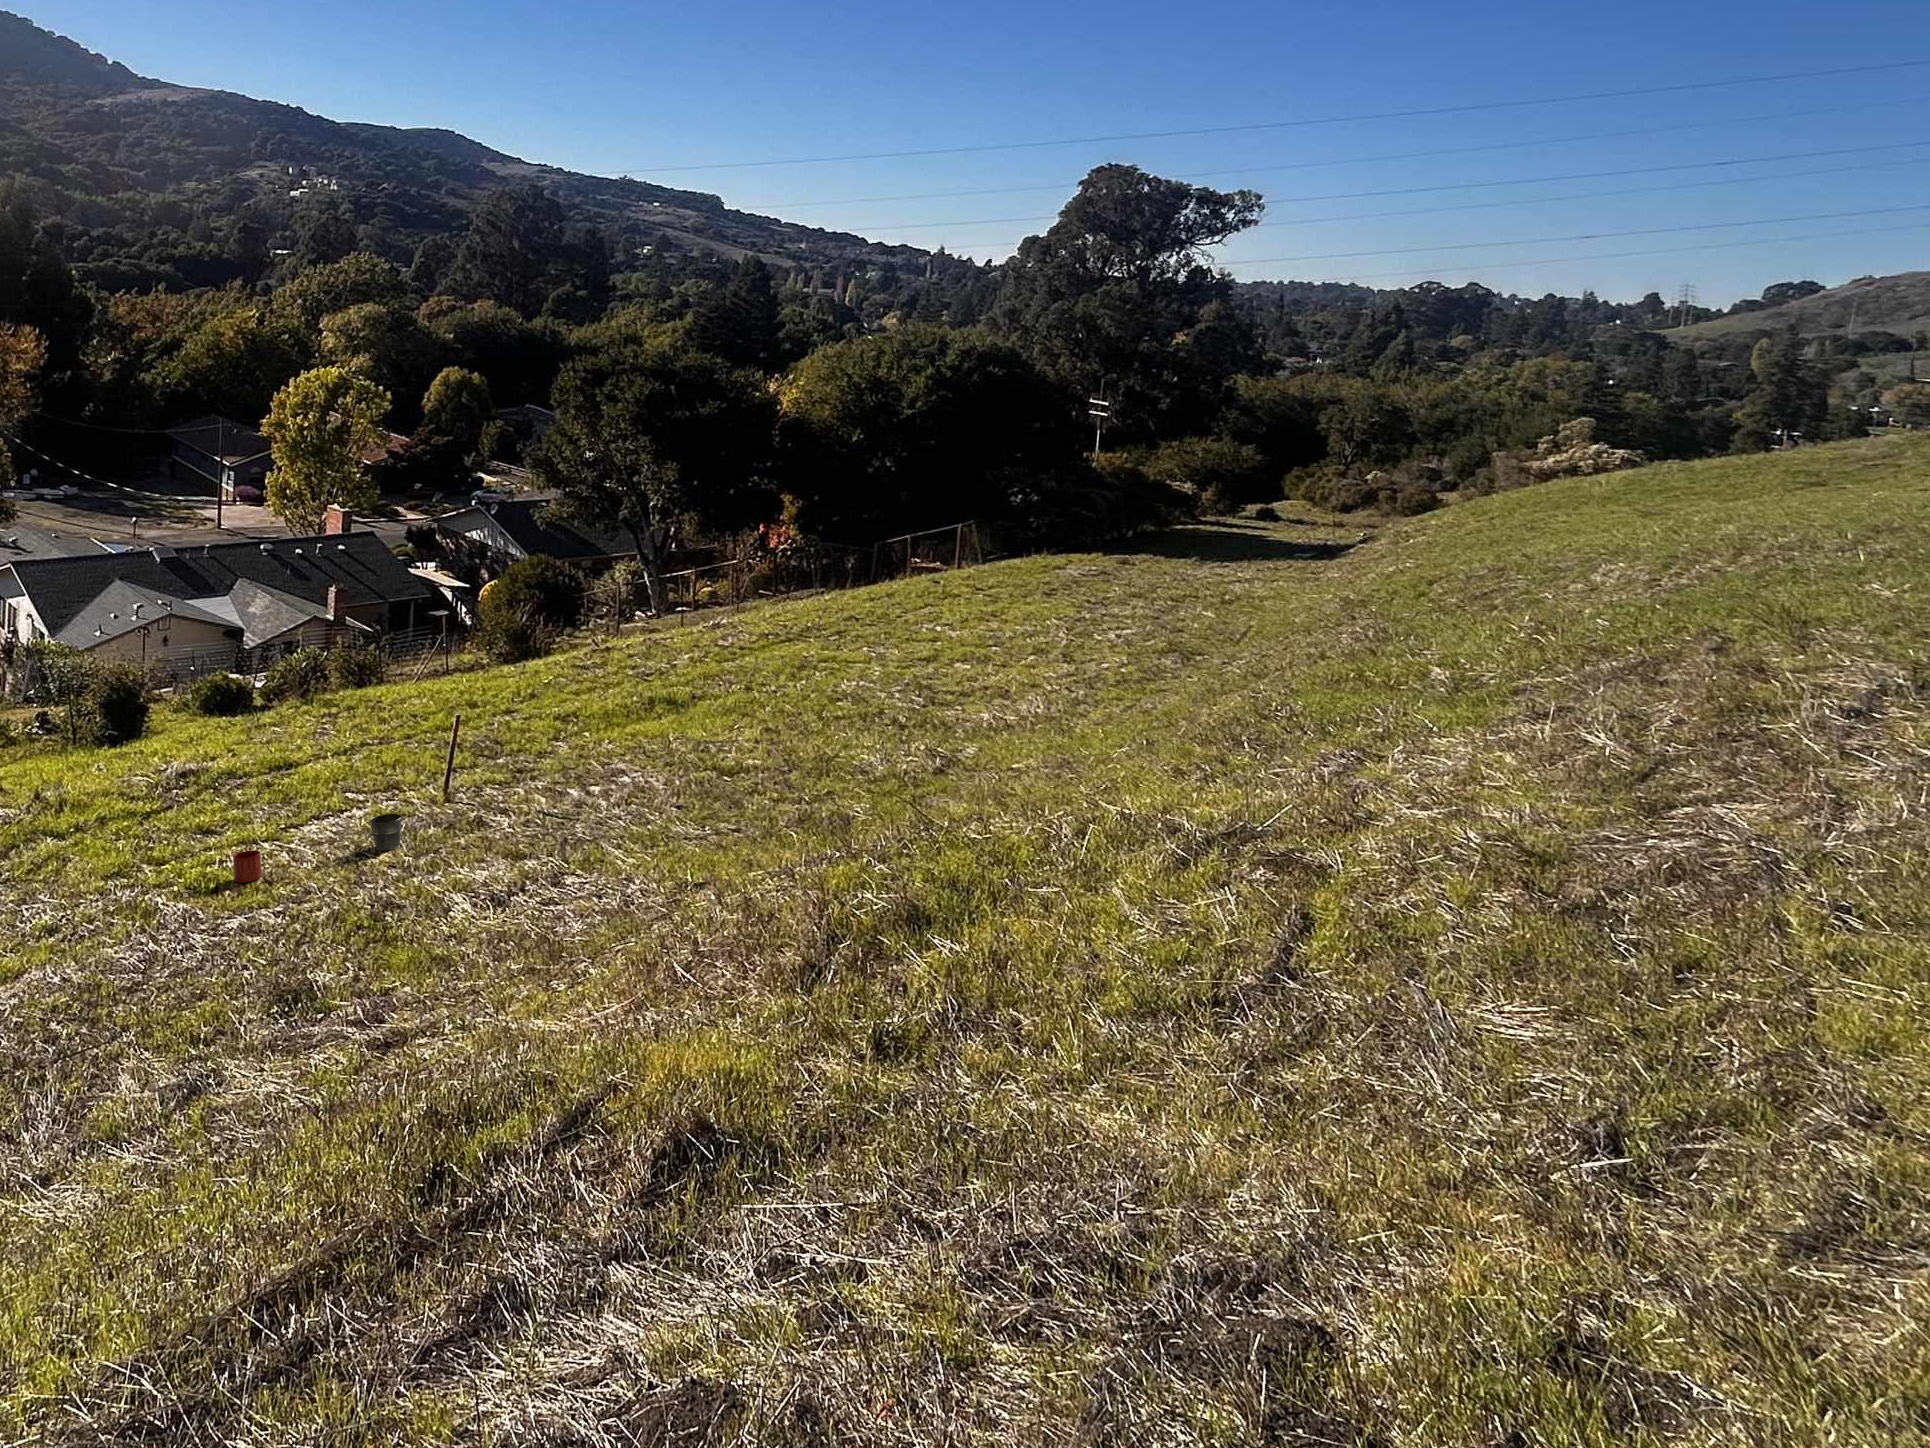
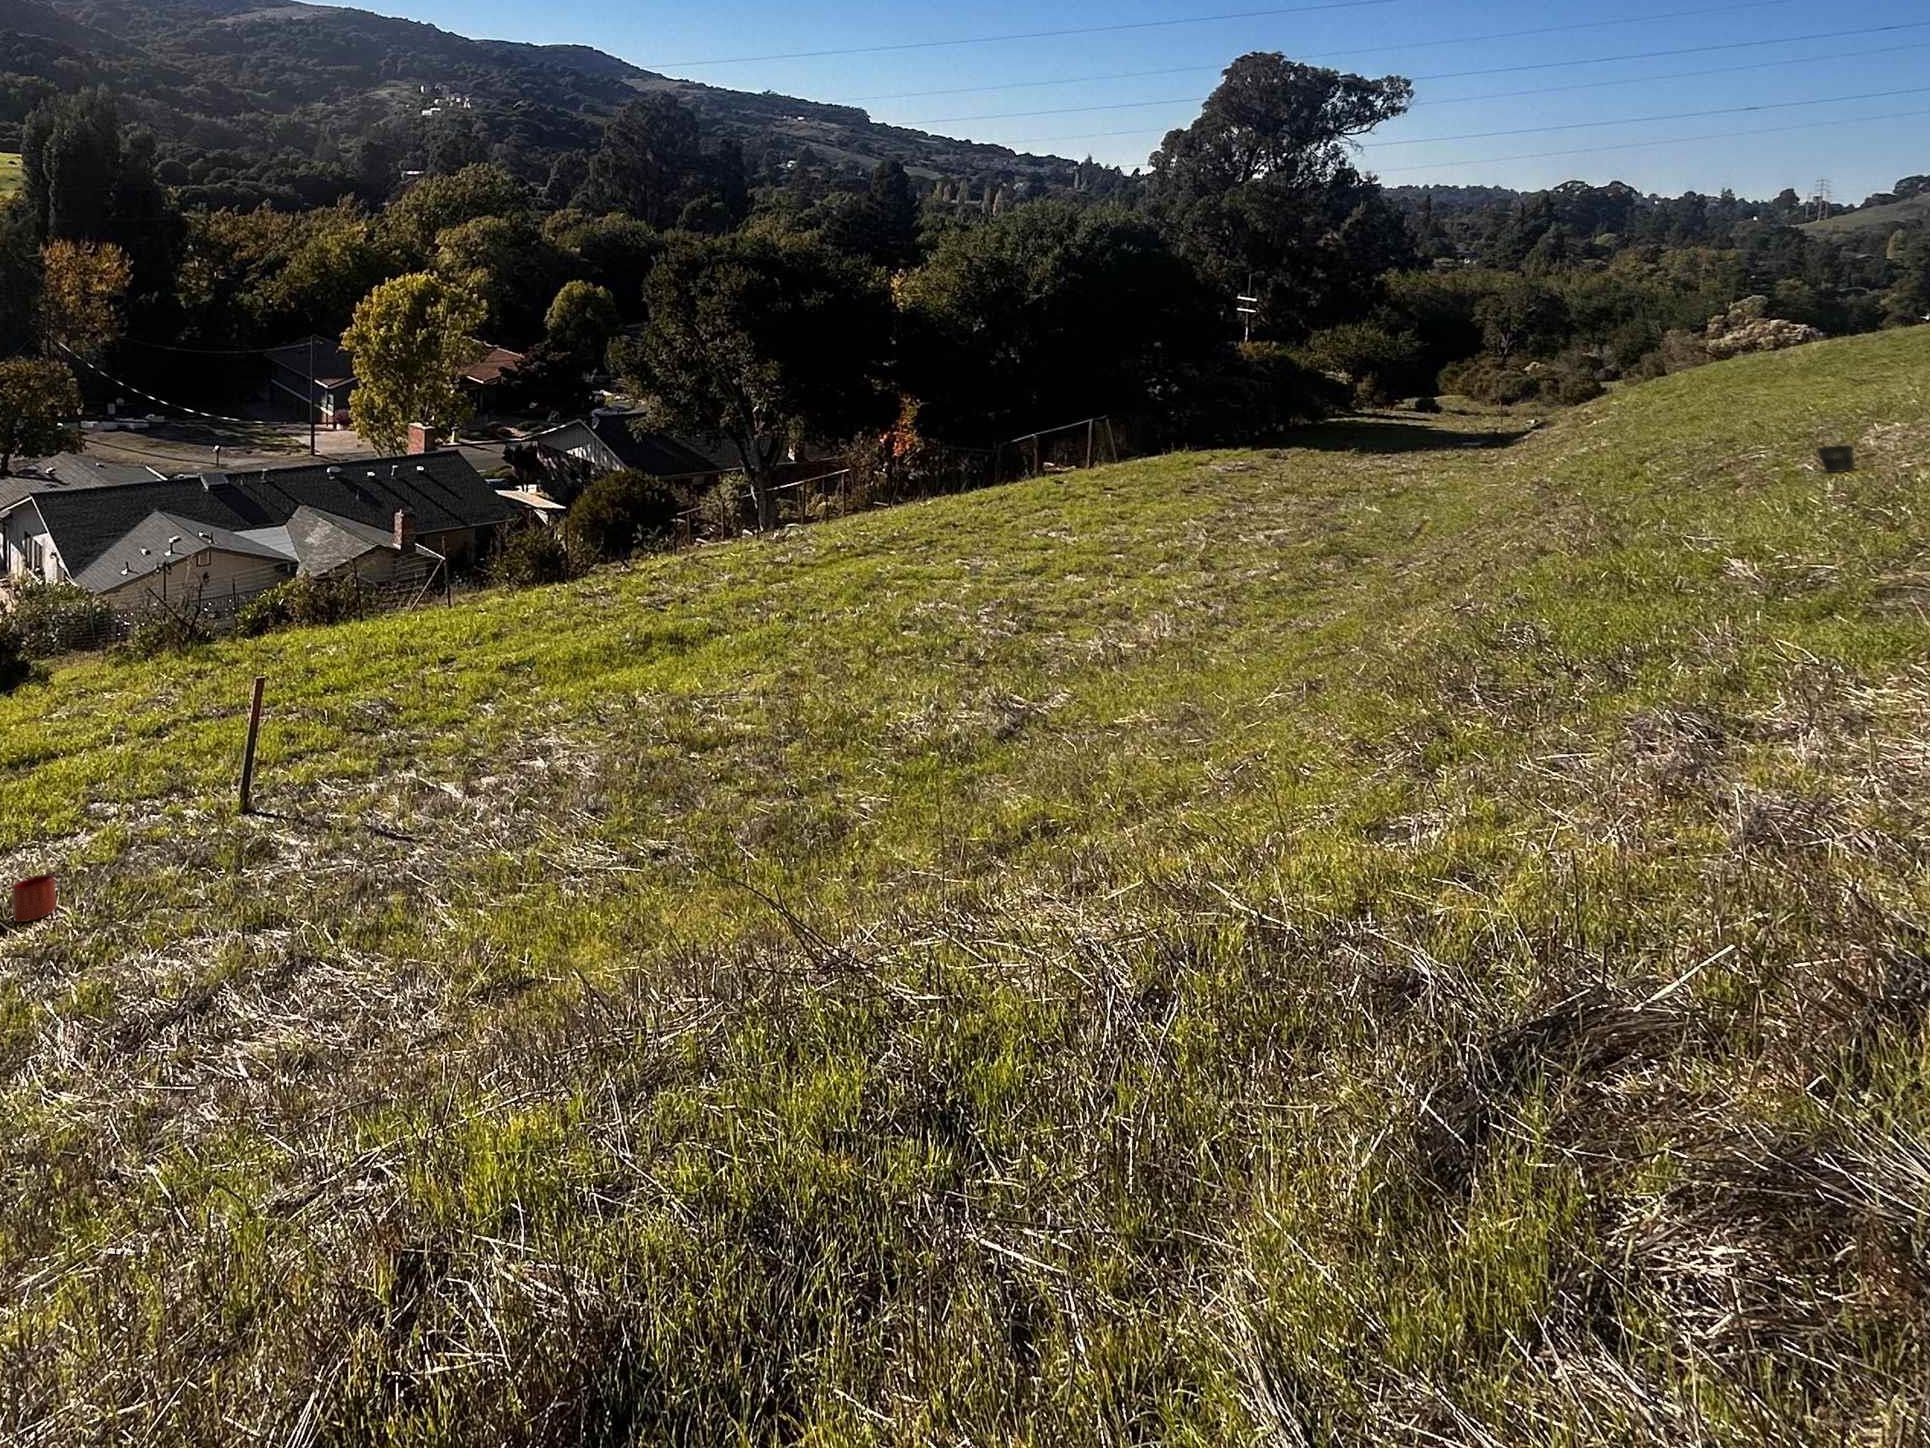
bucket: present [368,814,402,850] -> present [1816,445,1855,472]

